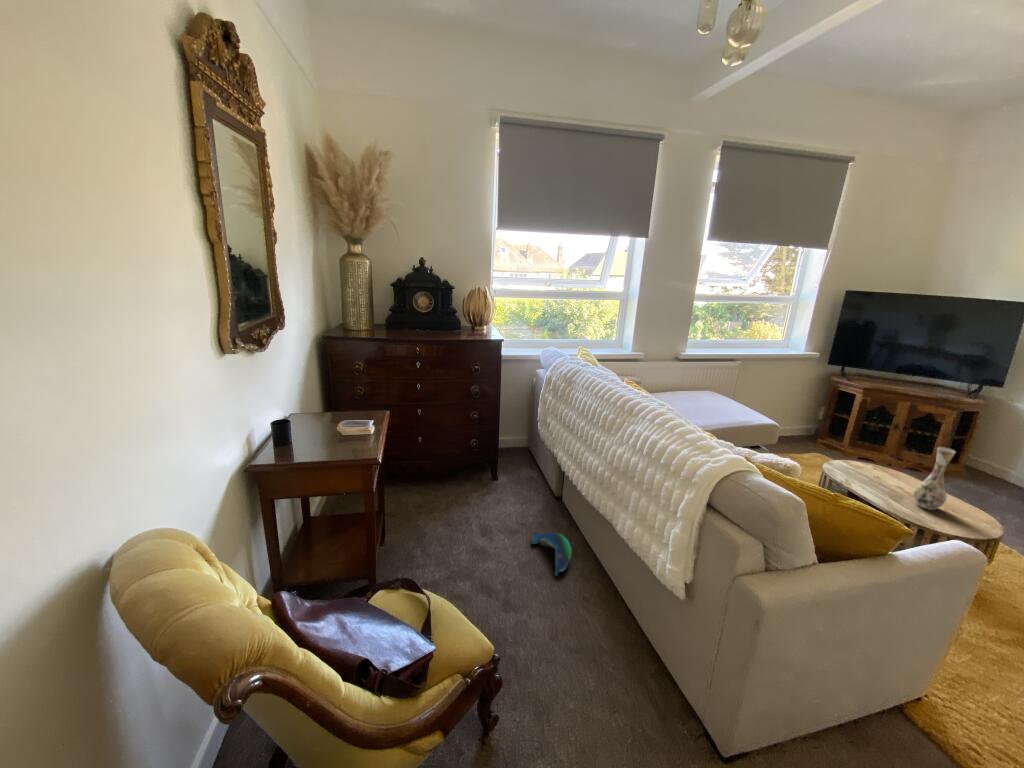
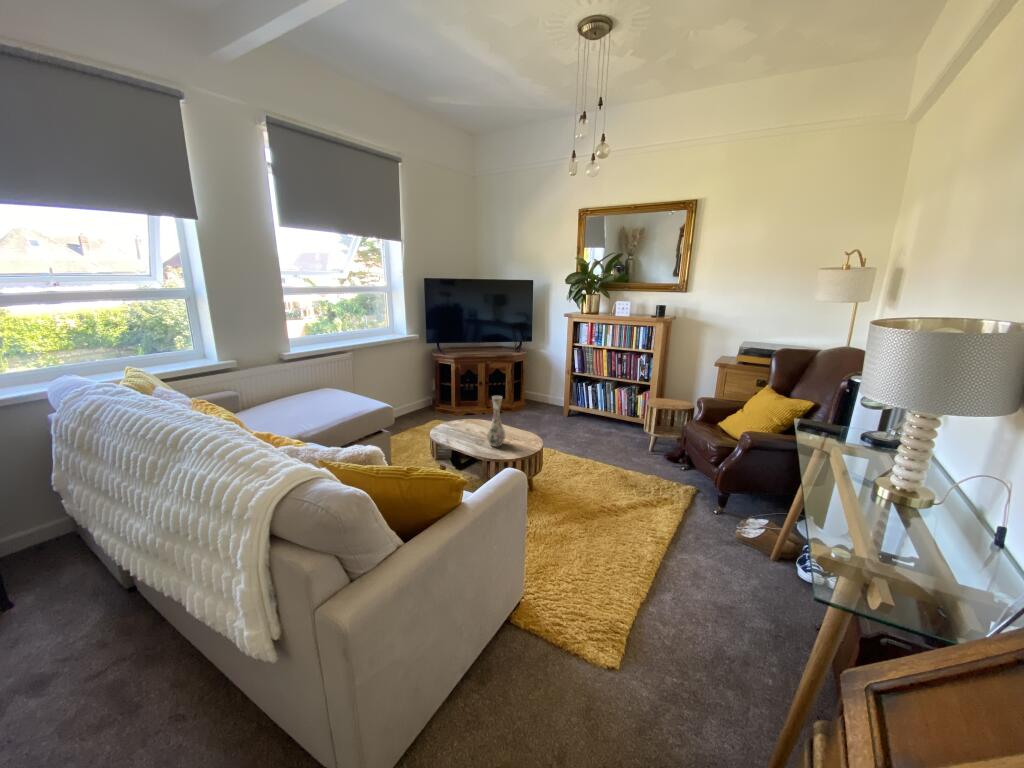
plush toy: present [531,532,574,575] -> none [71,643,152,710]

